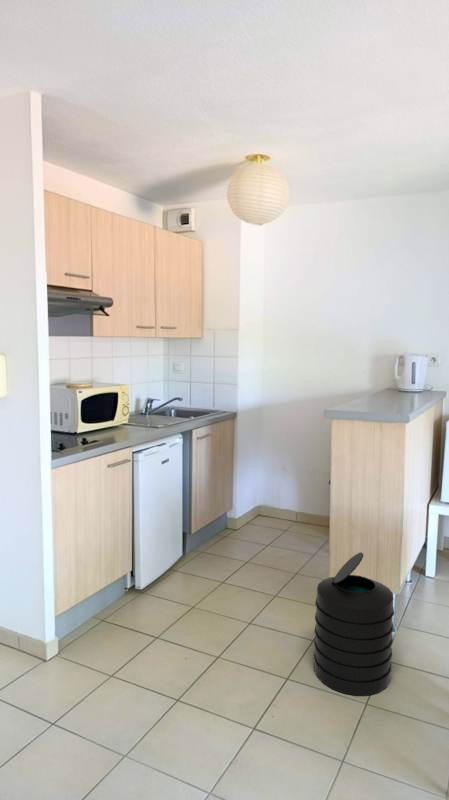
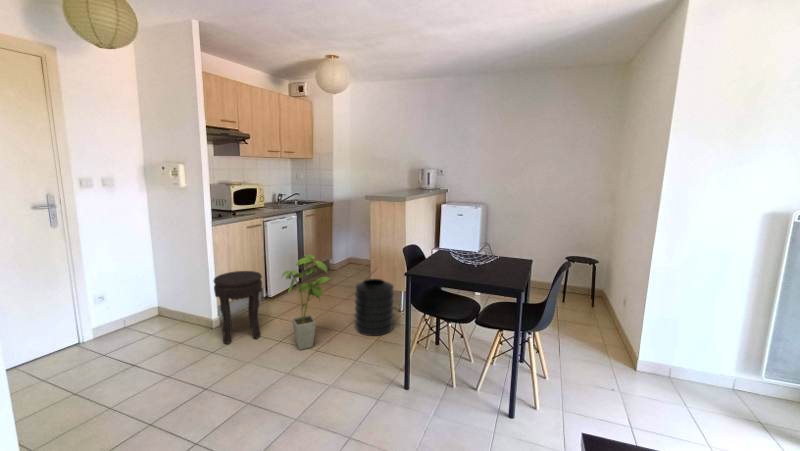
house plant: none [188,536,286,728] -> present [282,255,330,350]
side table: none [56,553,143,703] -> present [214,271,262,344]

